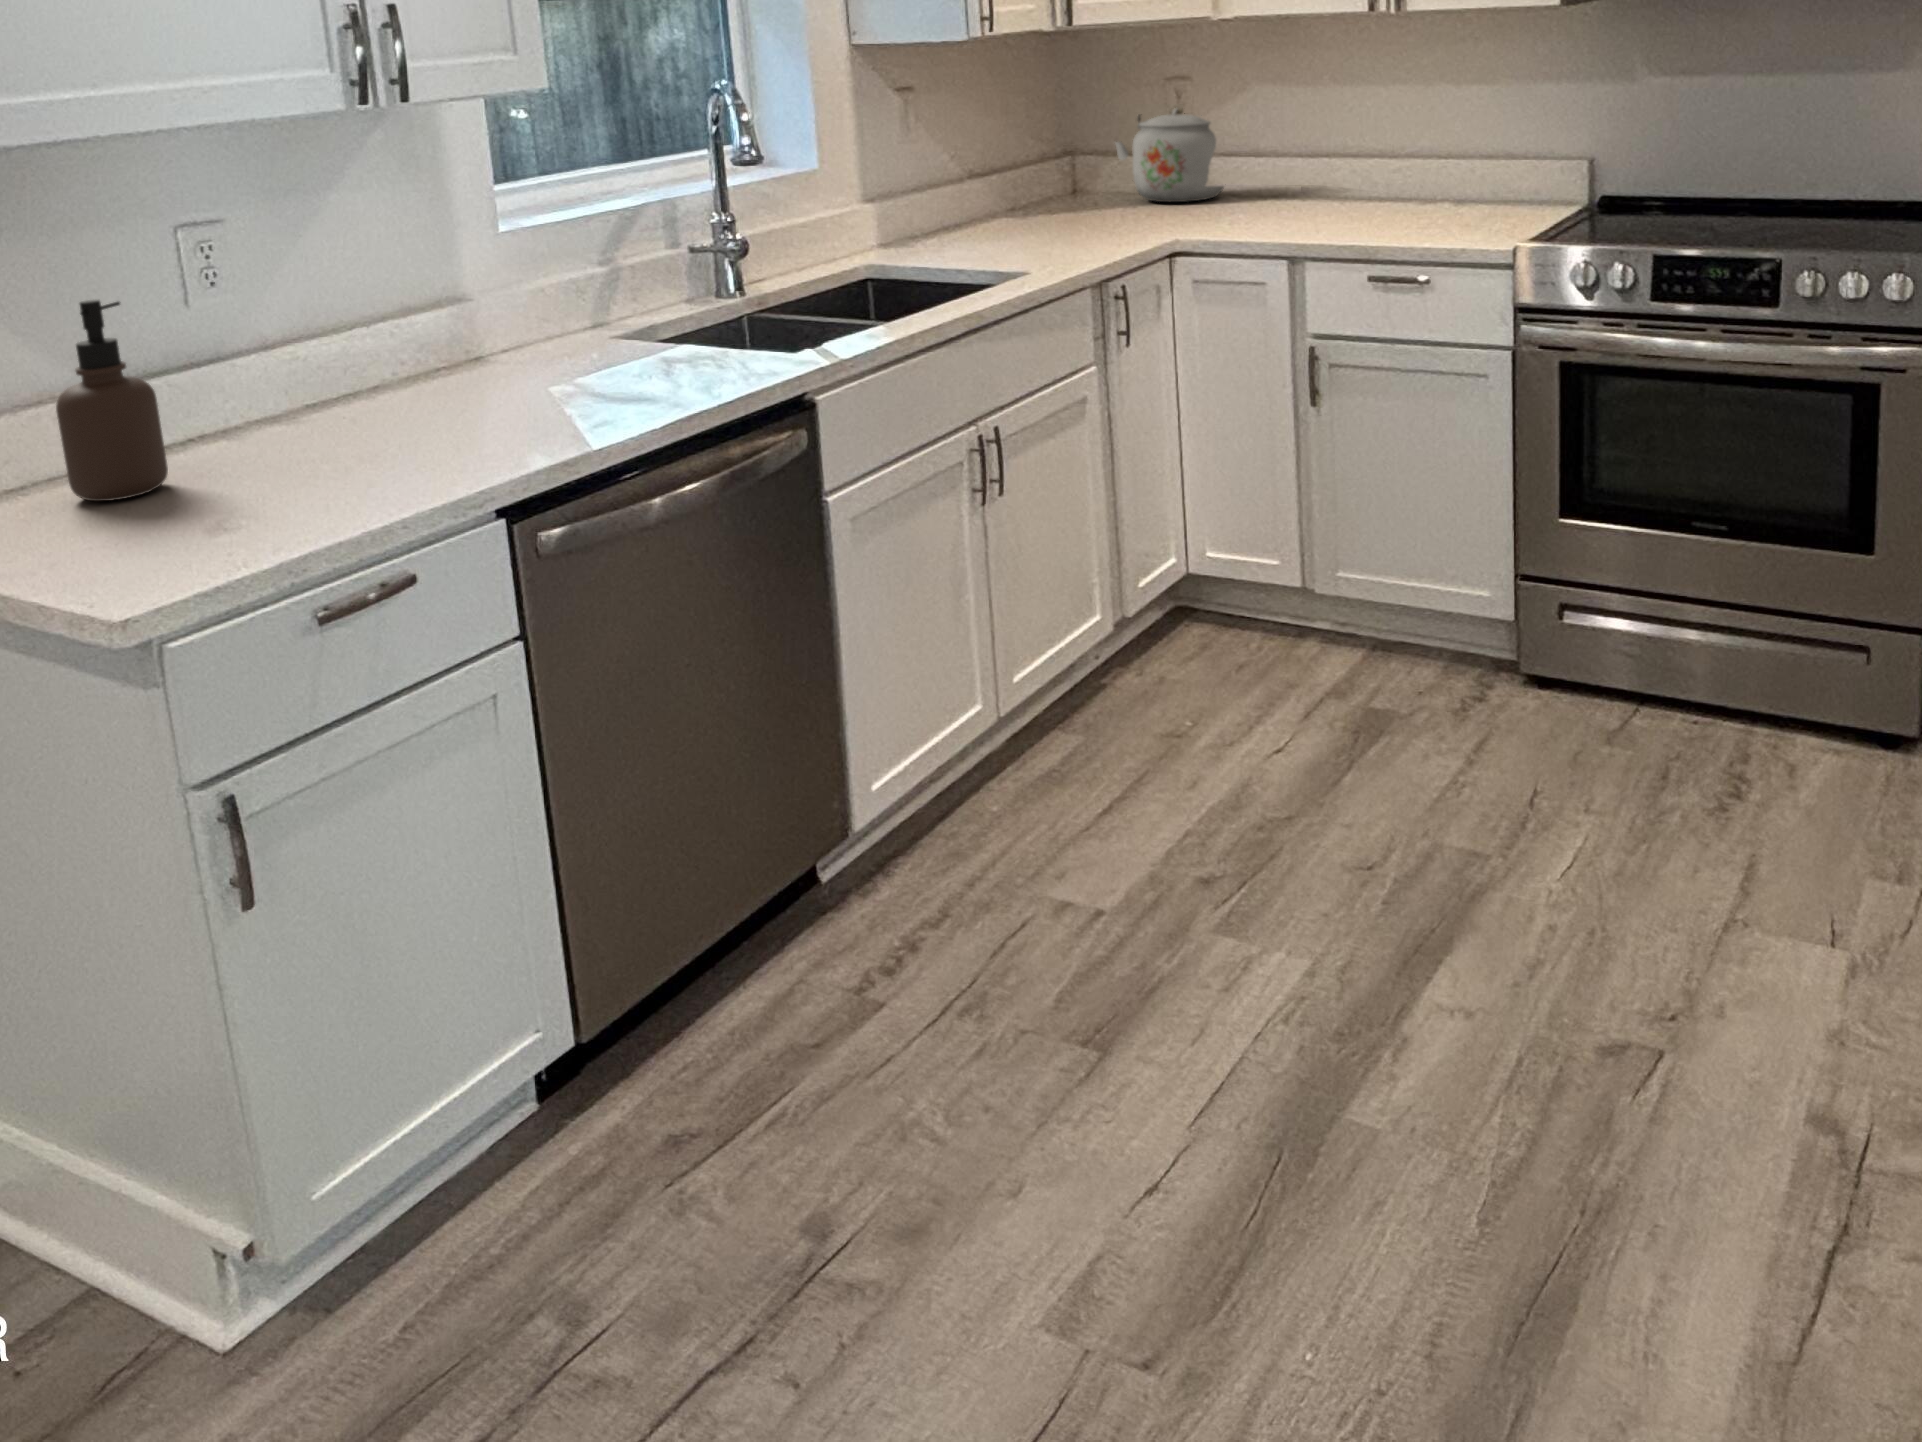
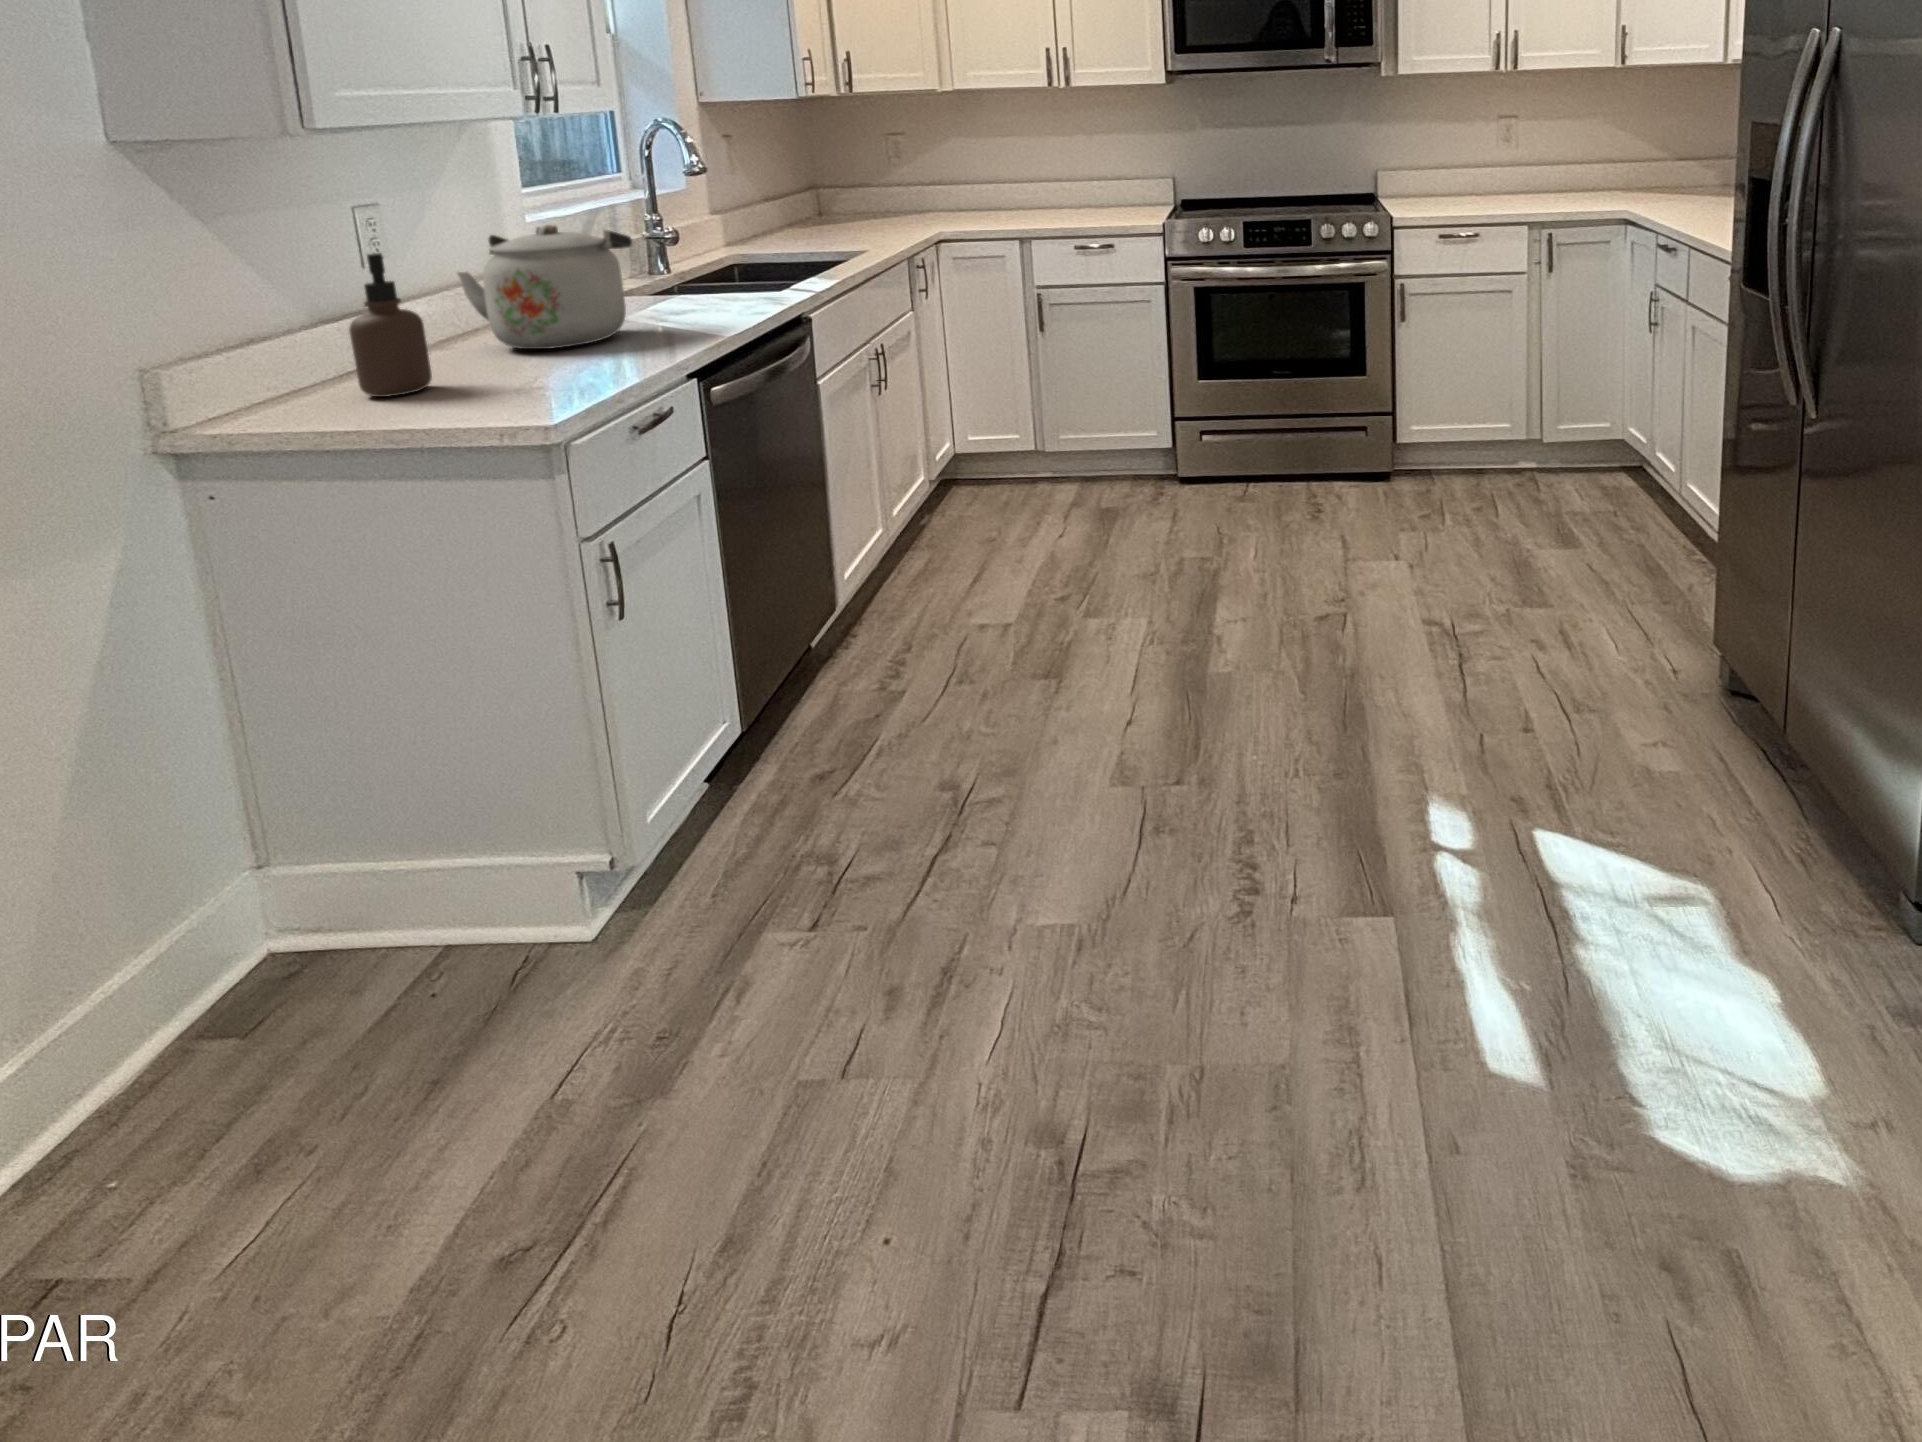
kettle: present [1115,108,1224,202] -> present [457,225,632,349]

